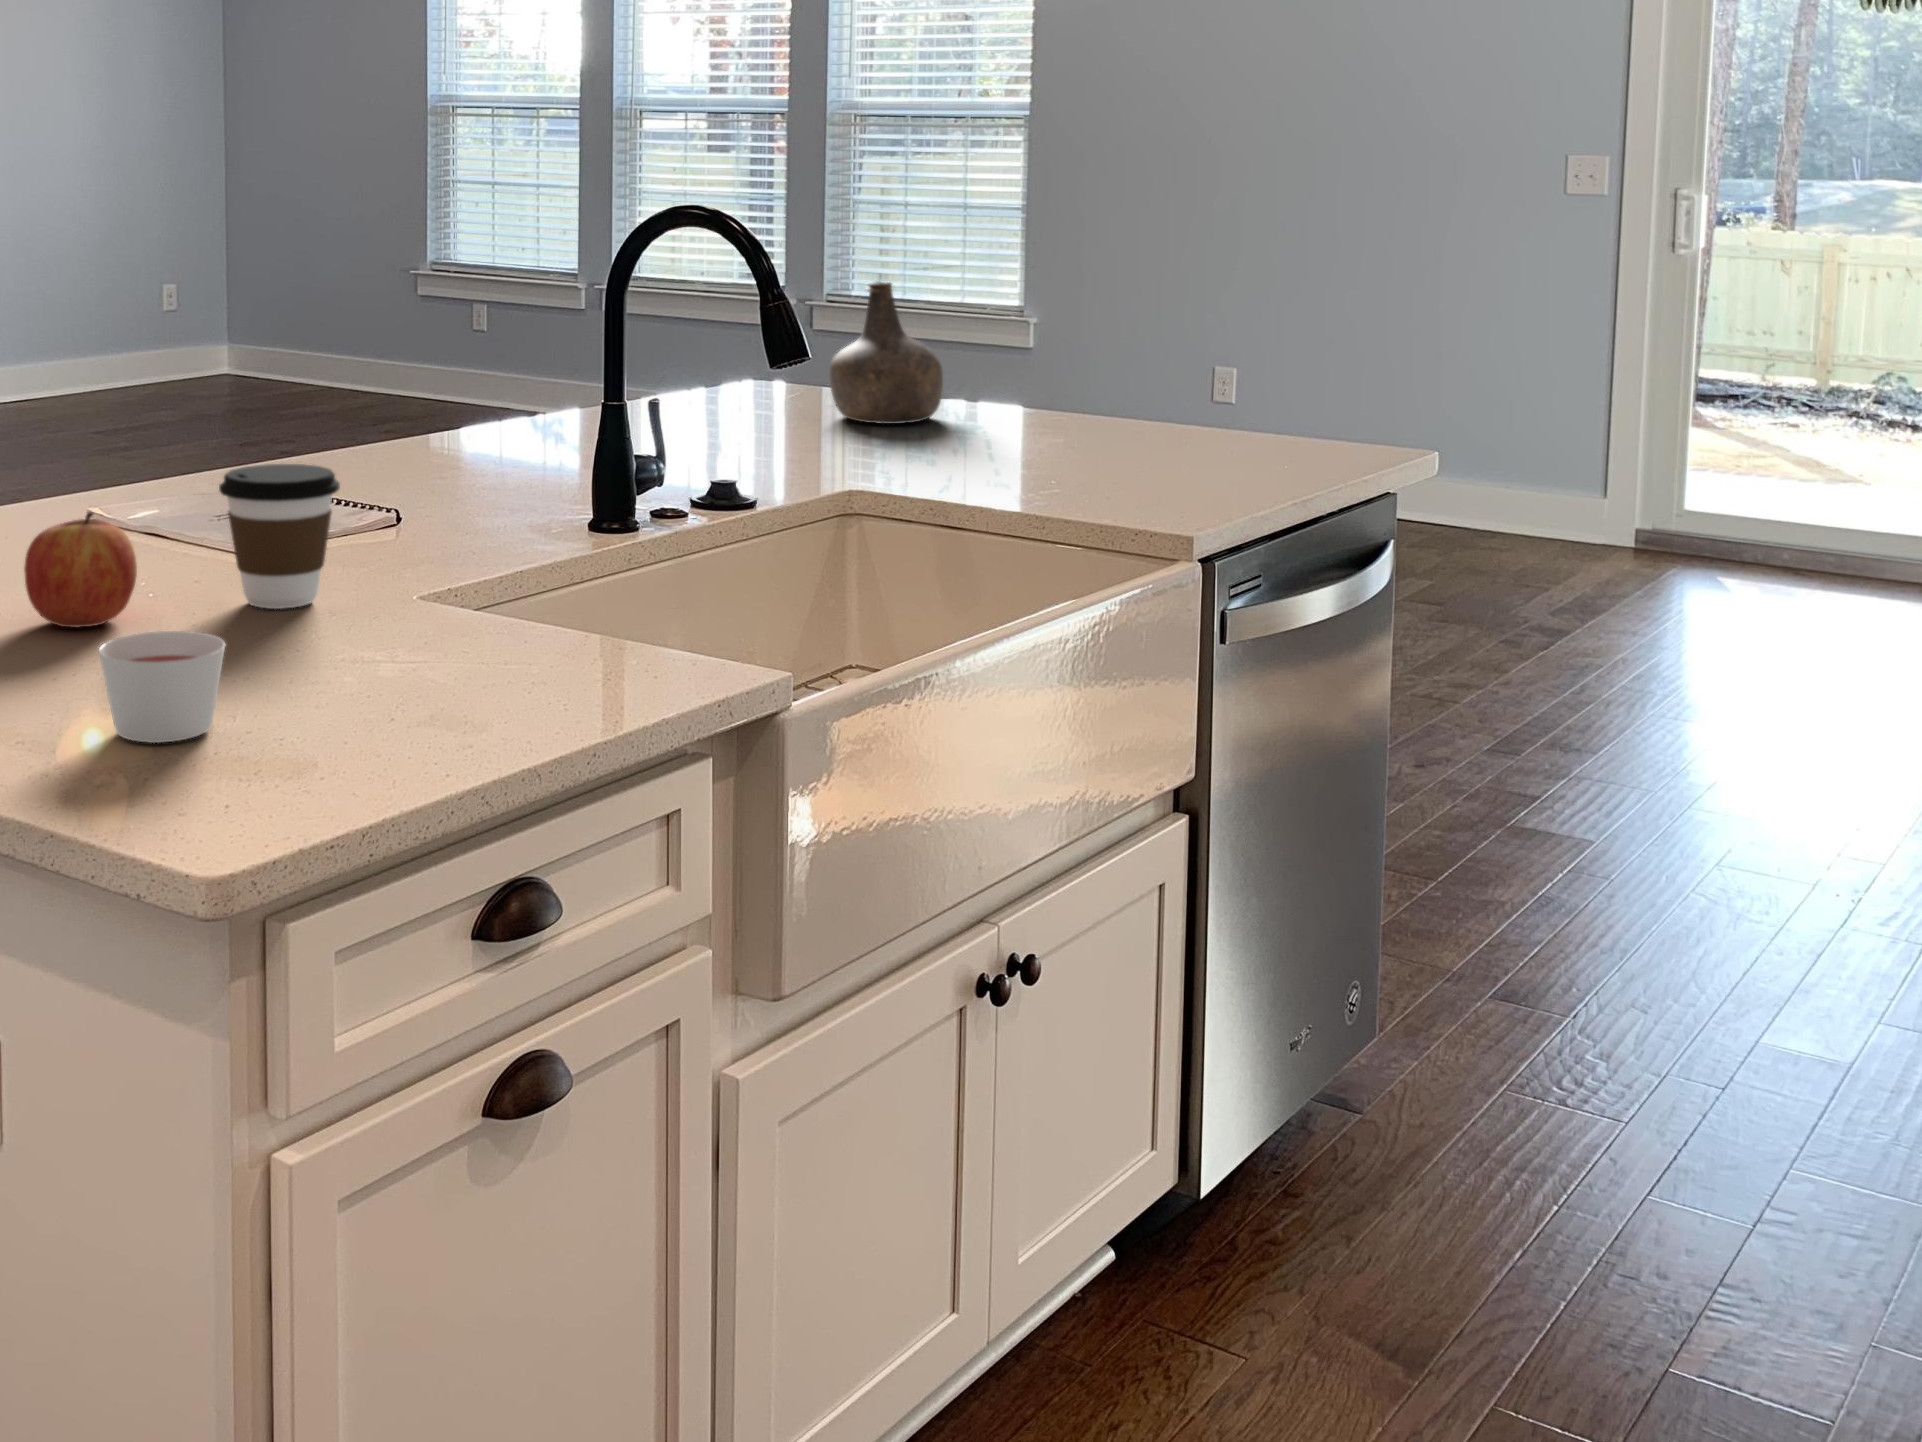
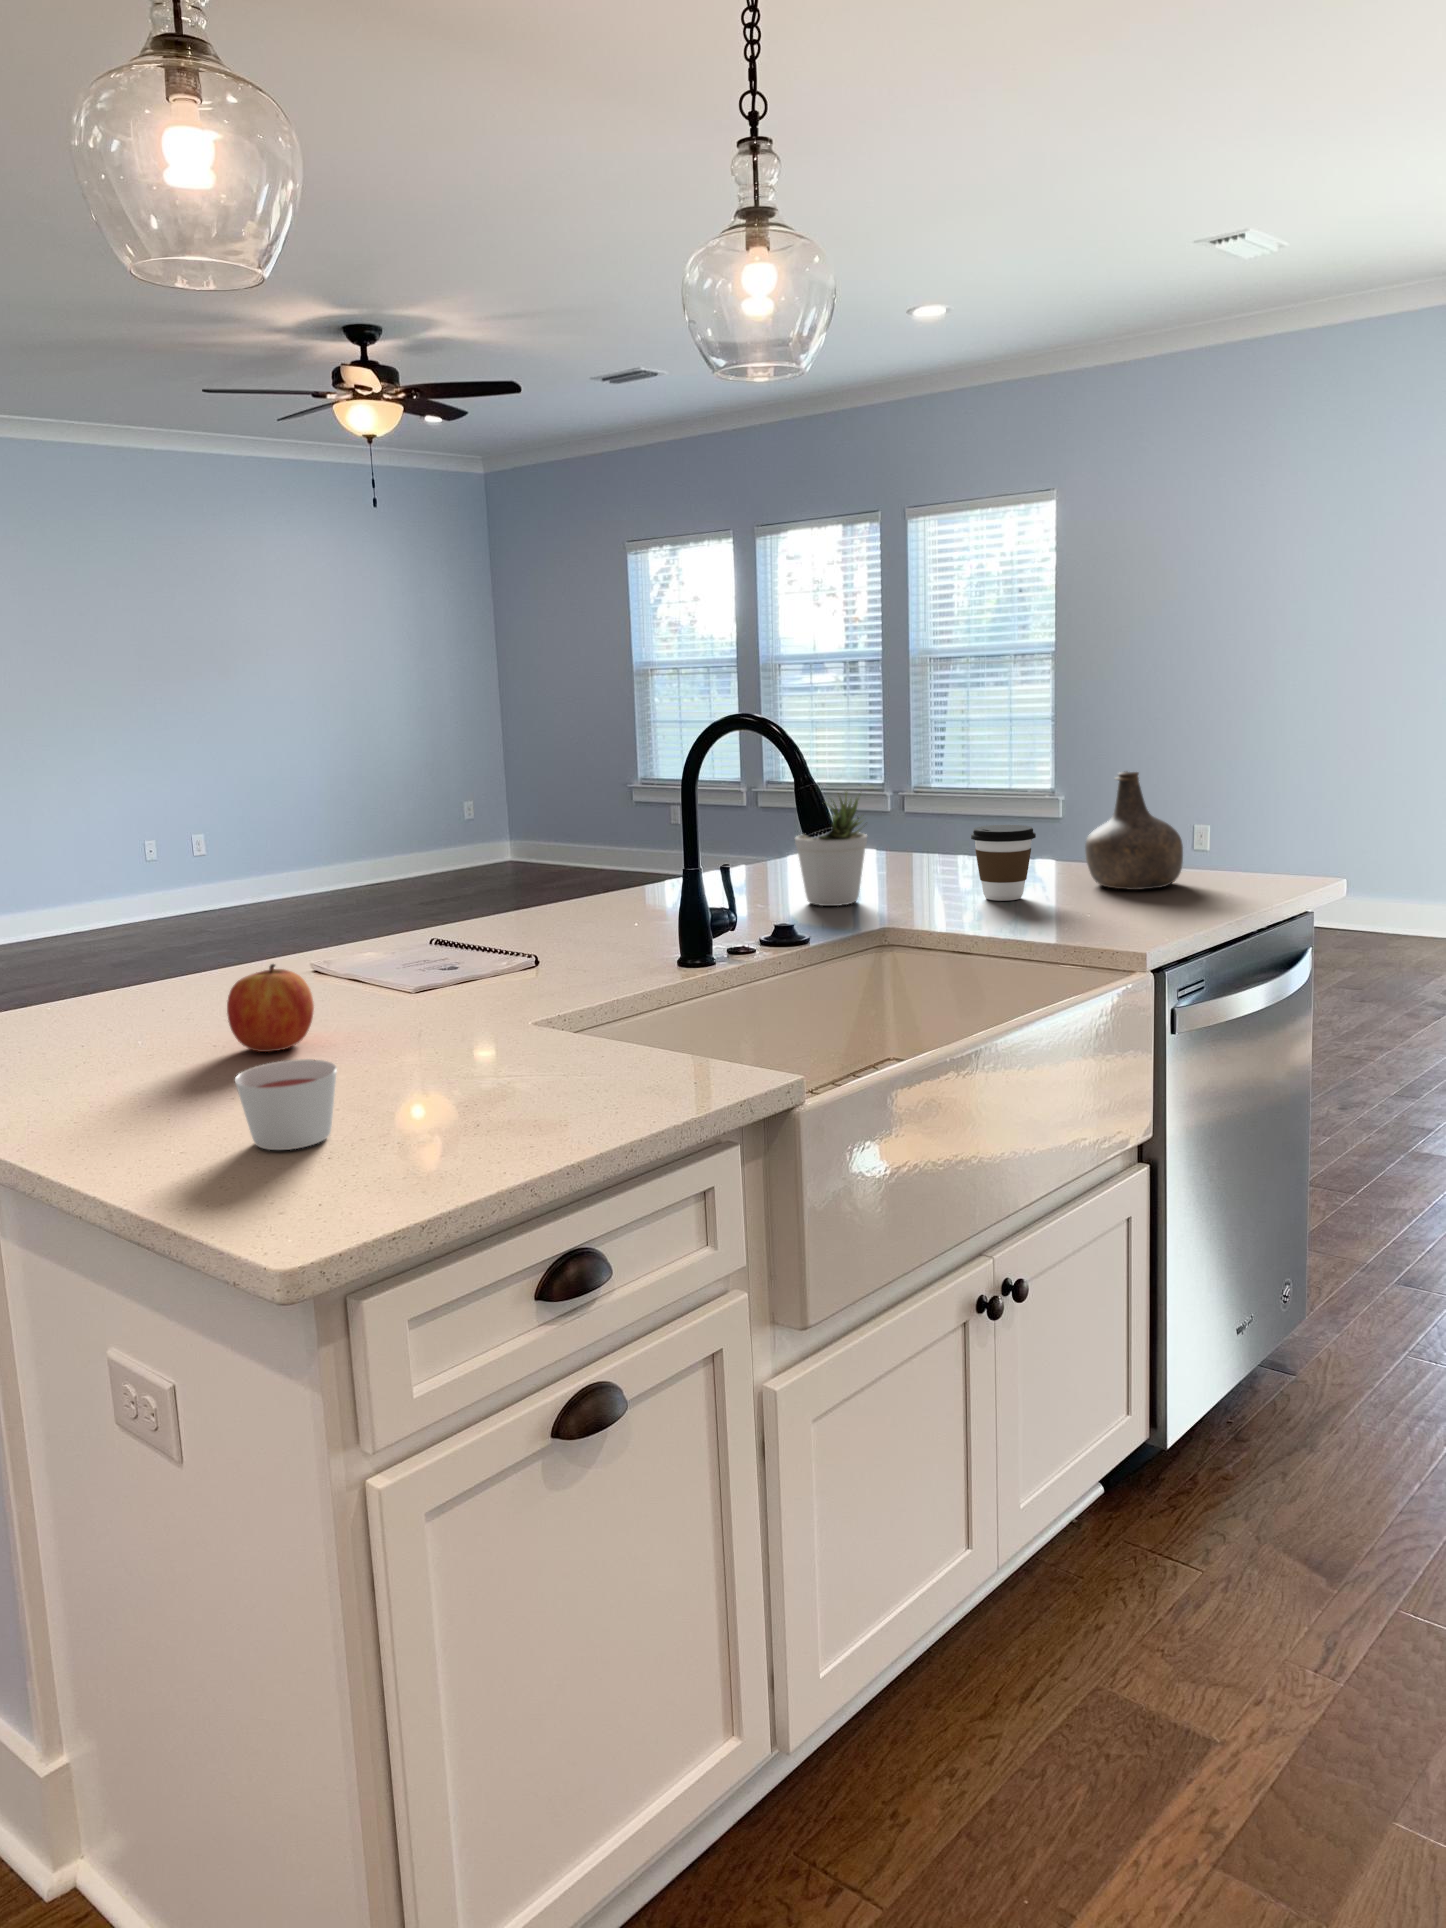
bottle: present [829,281,943,424] -> present [1085,771,1183,890]
potted plant: none [726,309,825,465] -> present [795,793,867,906]
coffee cup: present [219,464,340,609] -> present [971,825,1036,901]

